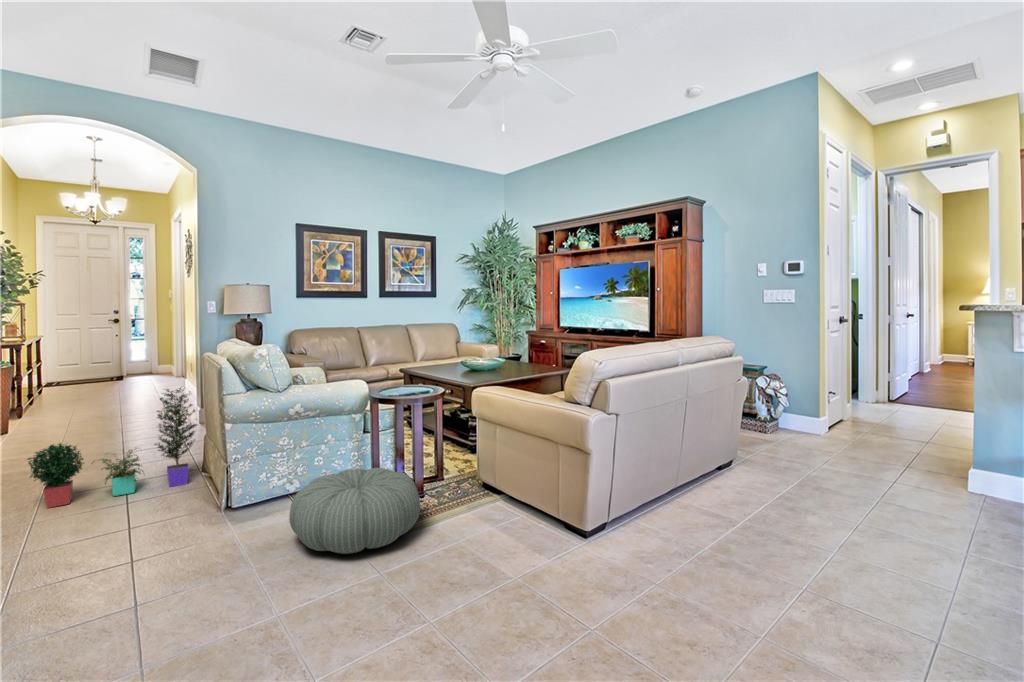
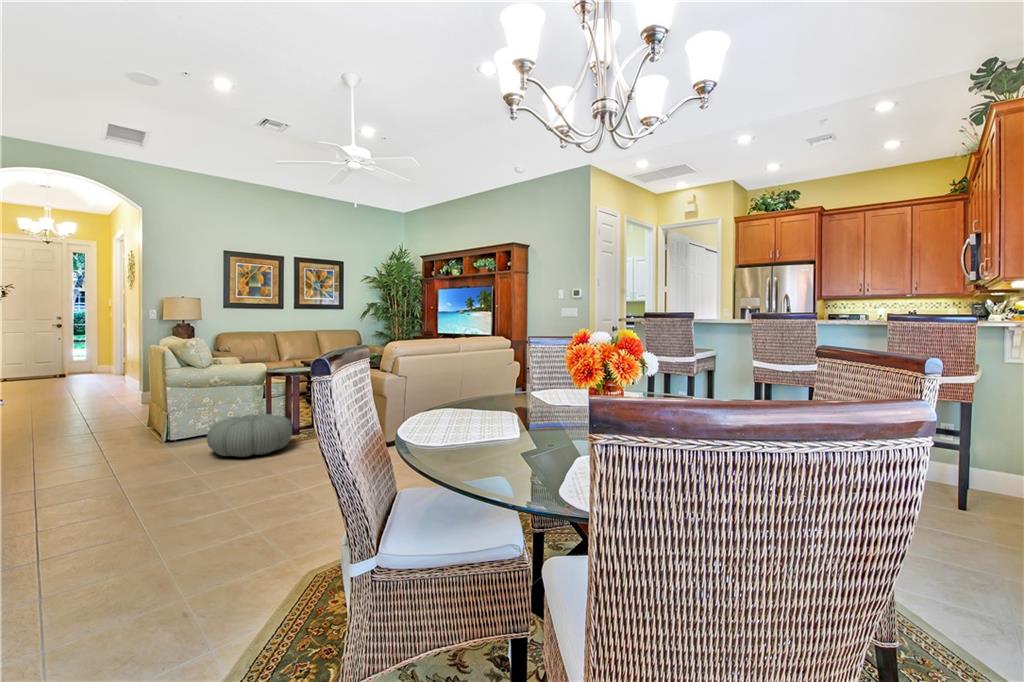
potted plant: present [28,388,197,507] -> none [23,367,146,445]

